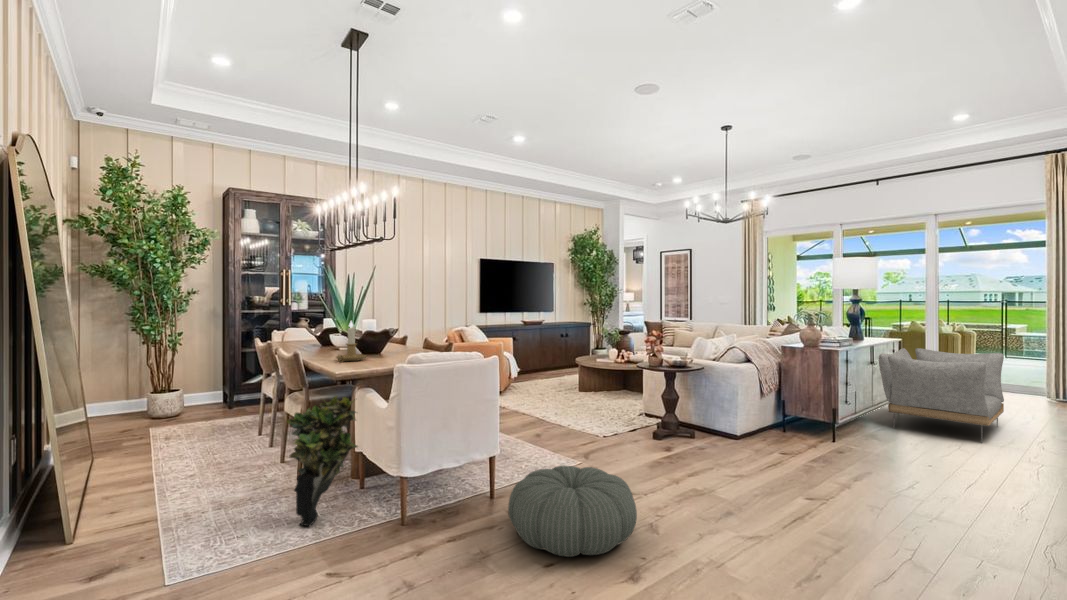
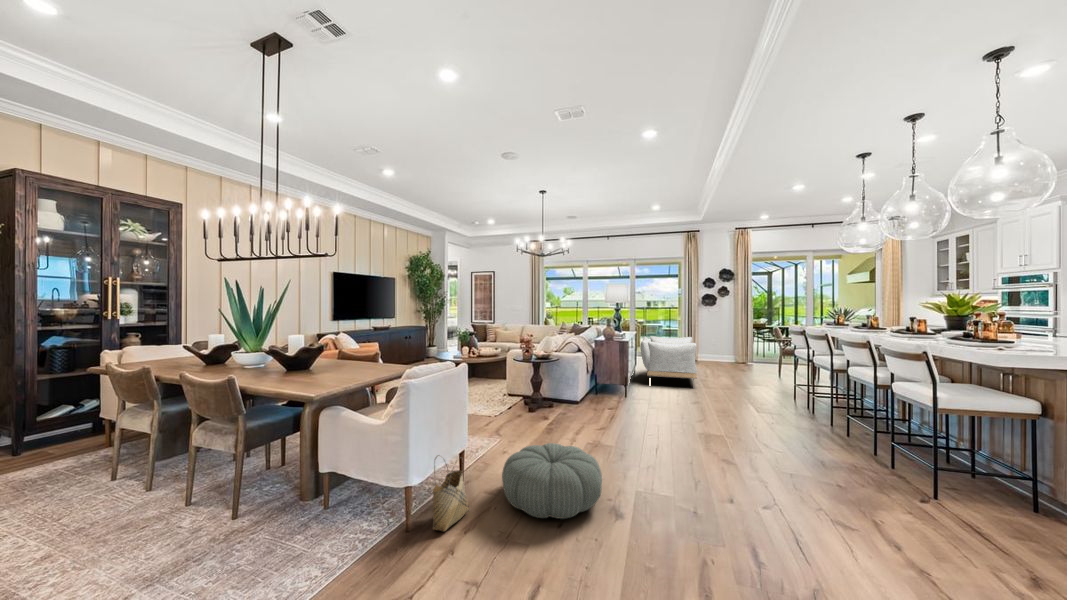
candlestick: present [336,321,367,362] -> none [278,336,314,381]
potted plant: present [287,396,357,526] -> none [263,417,345,567]
woven basket: none [423,452,472,533] -> present [432,455,469,531]

